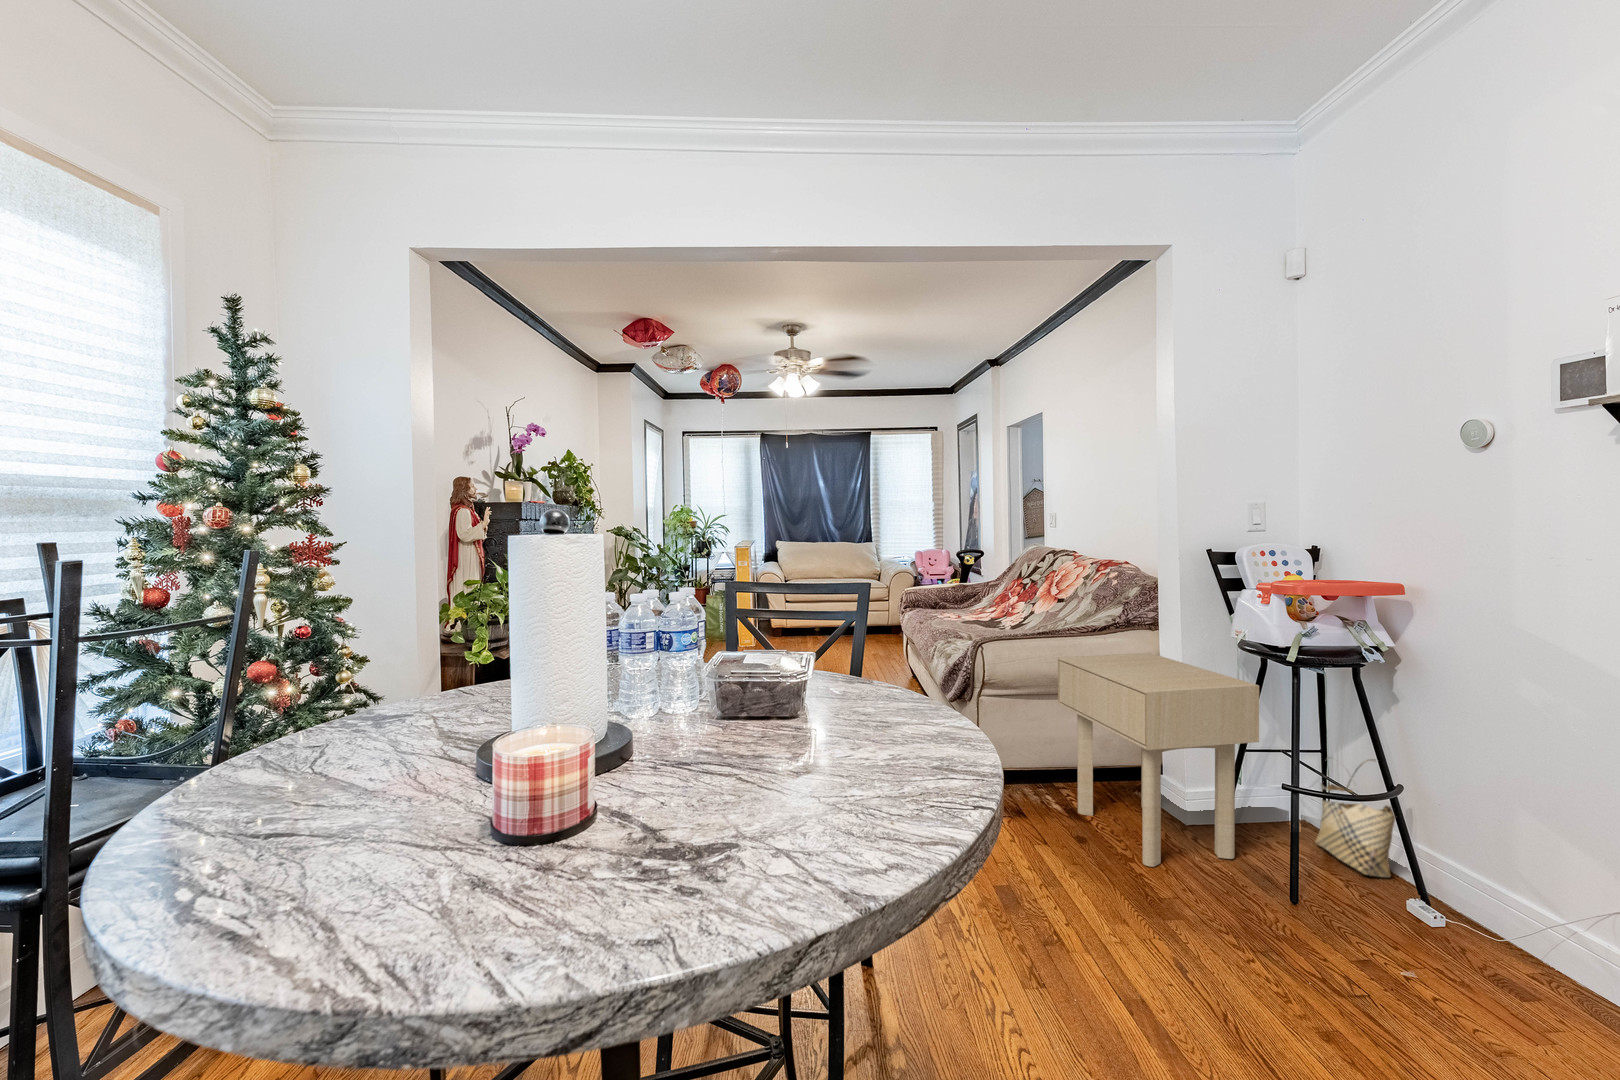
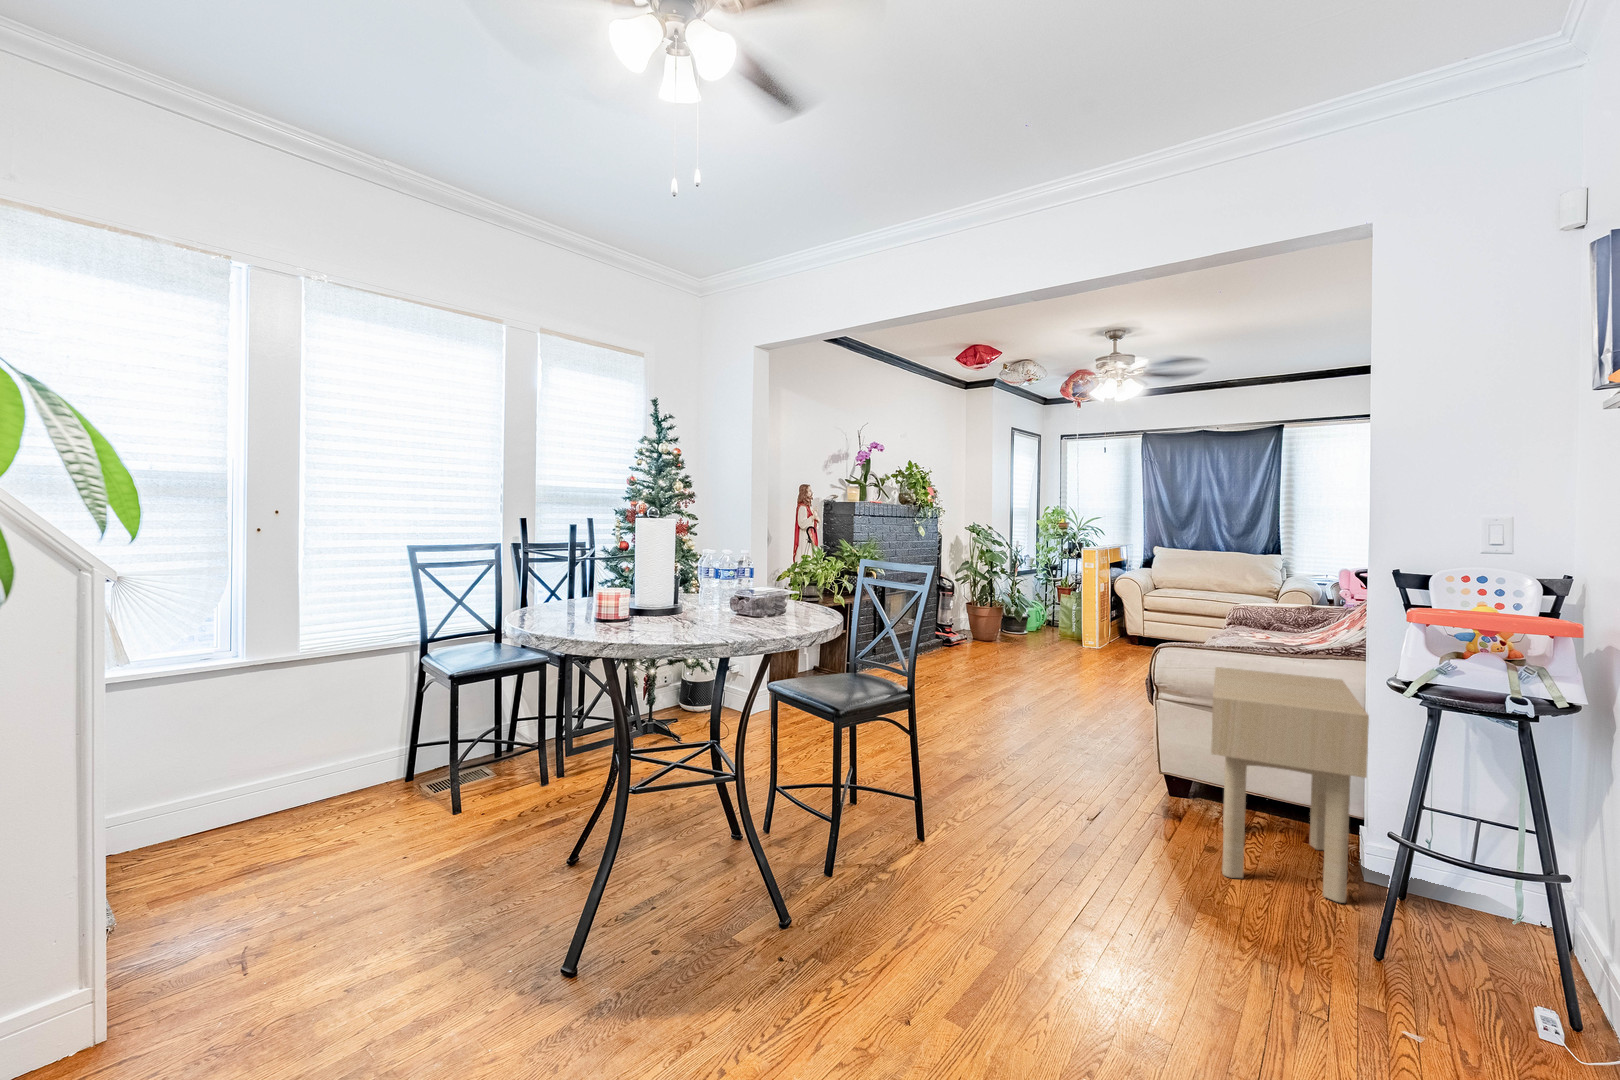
woven basket: present [1316,759,1395,878] -> none [1488,822,1571,982]

